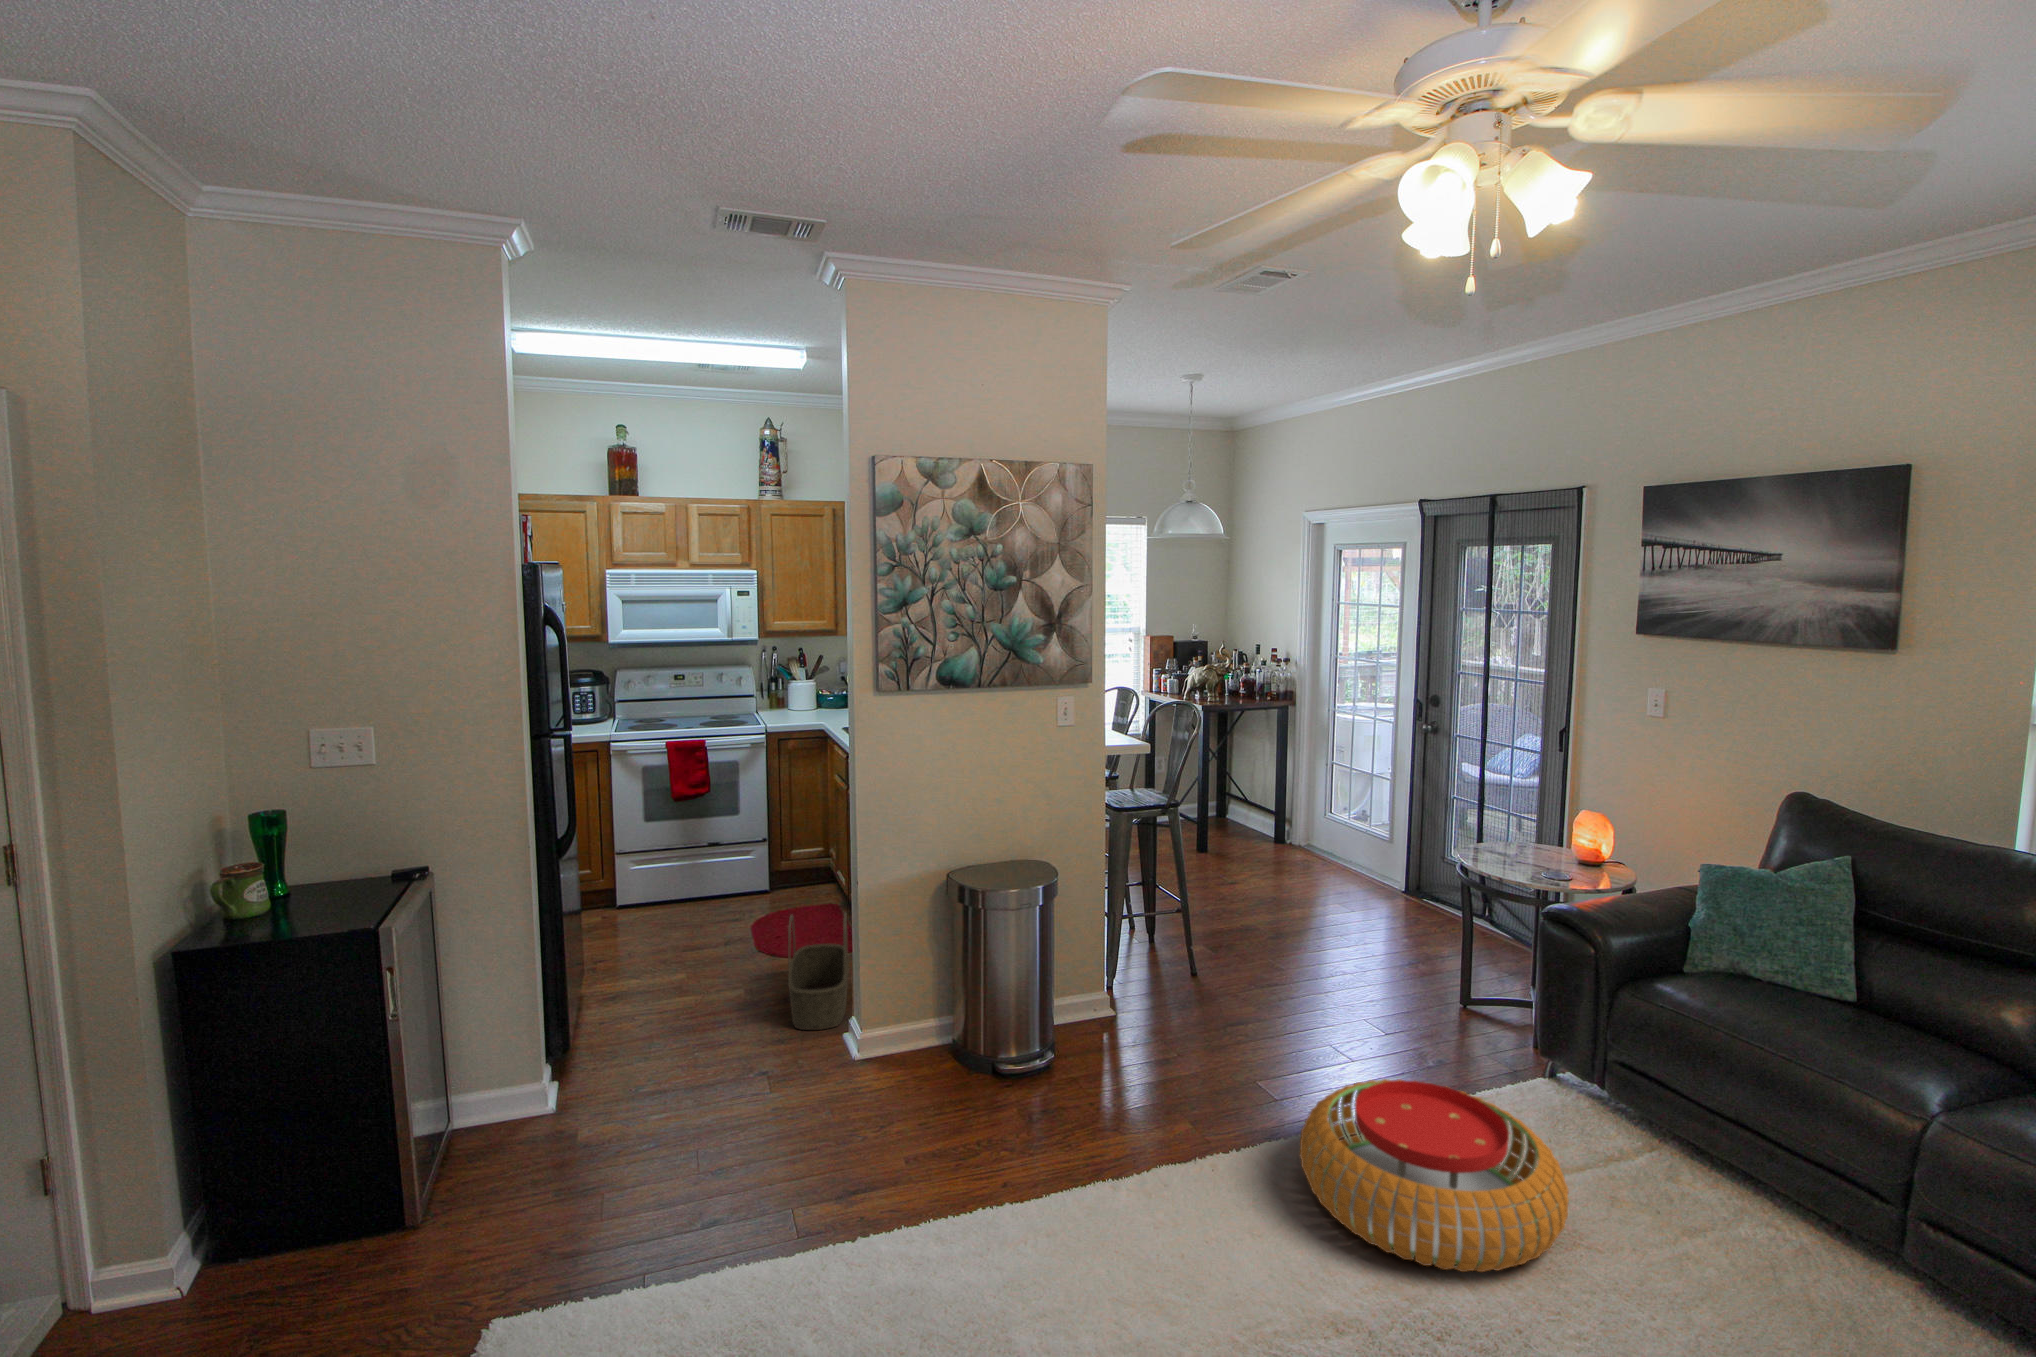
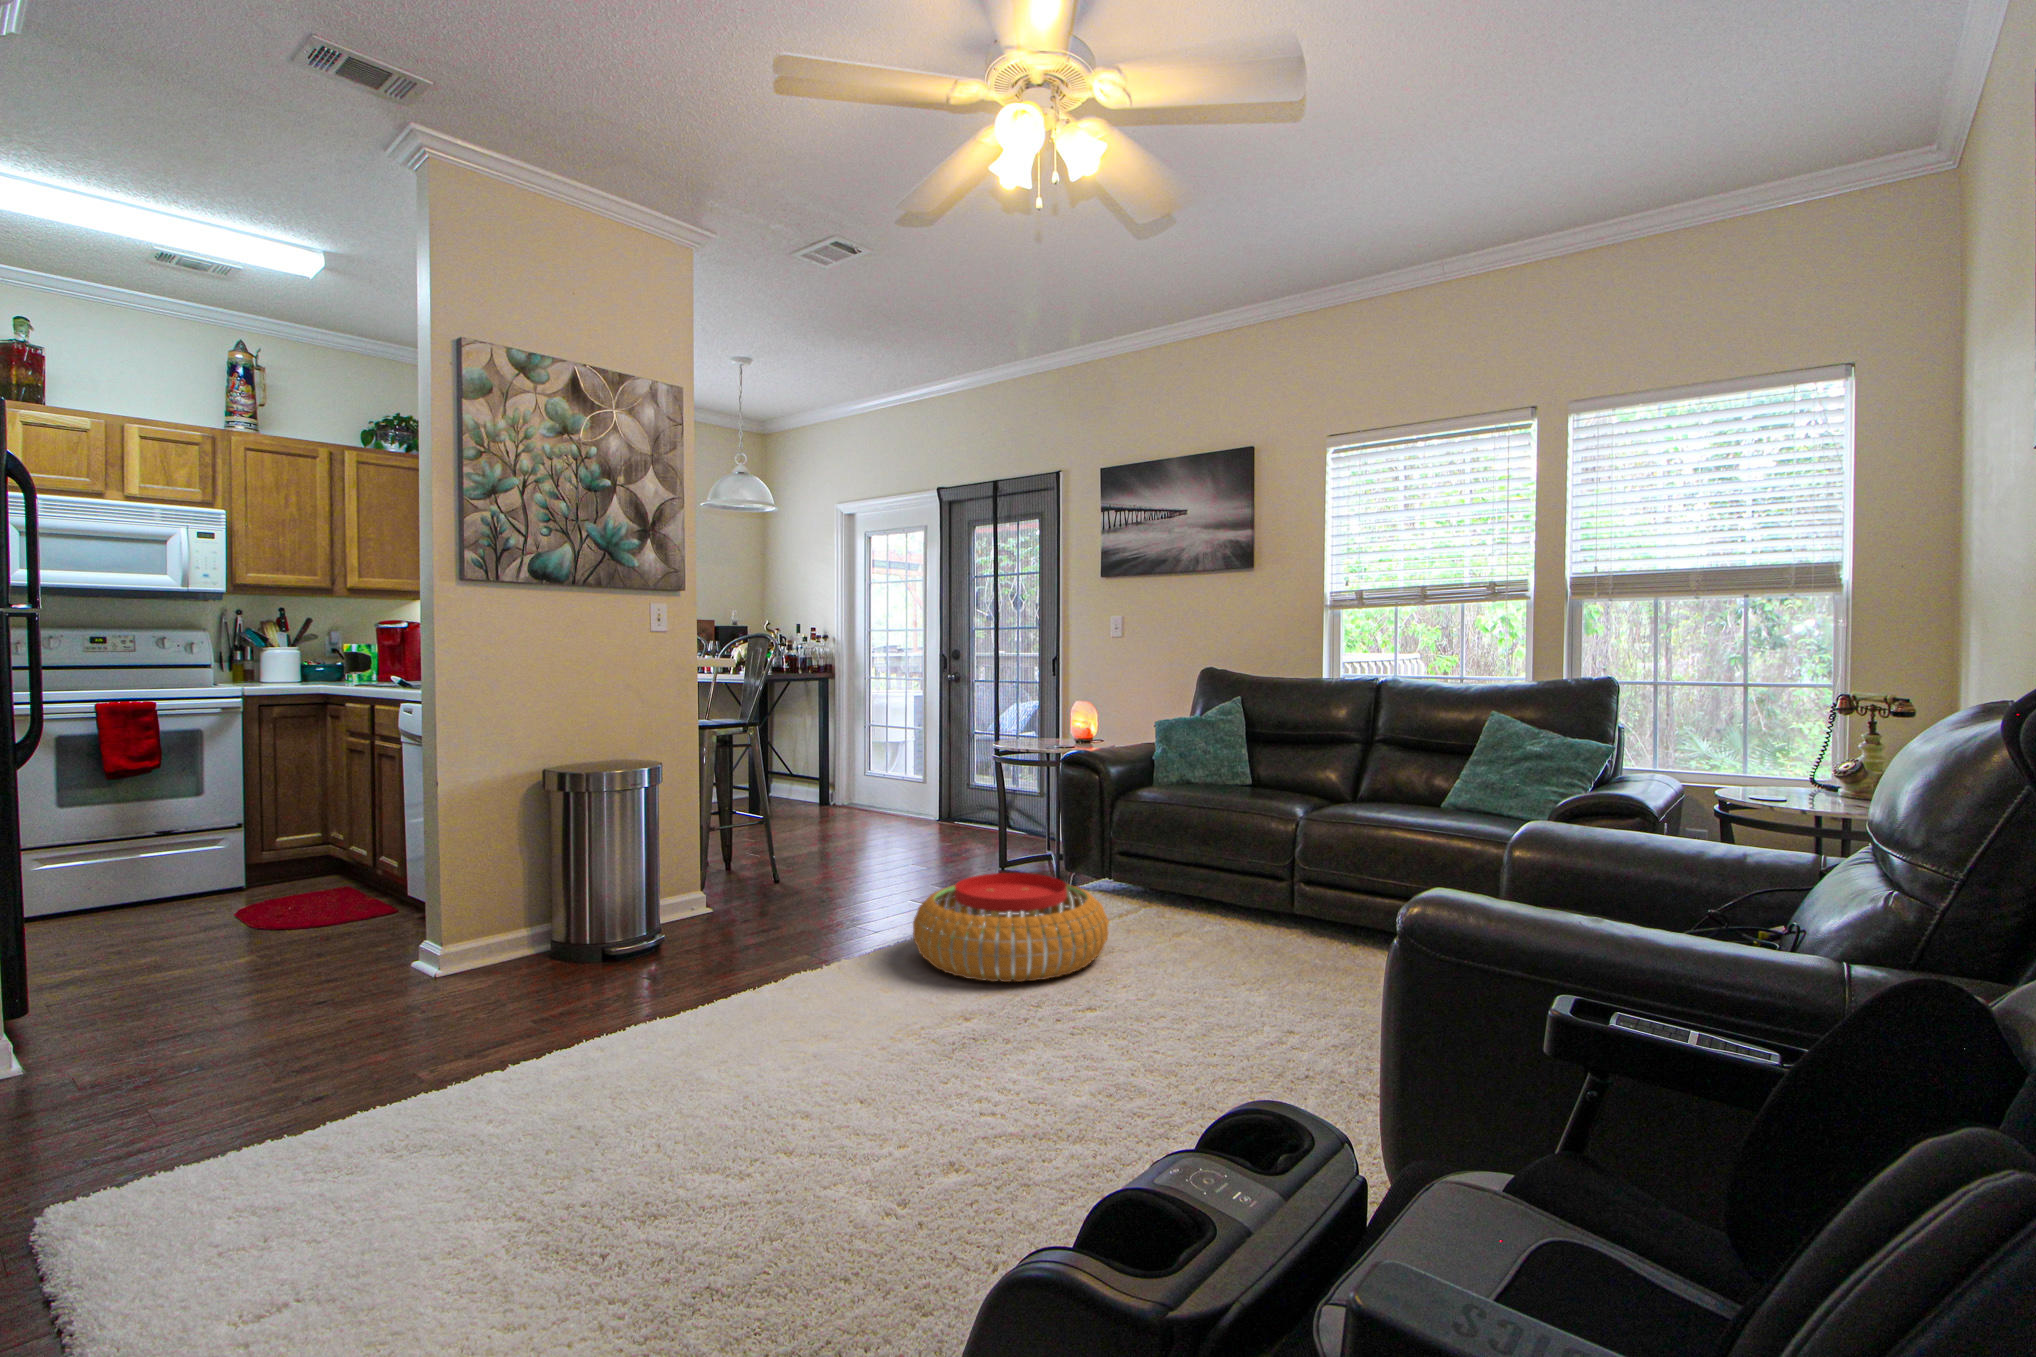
basket: present [788,913,849,1030] -> none [329,841,411,968]

